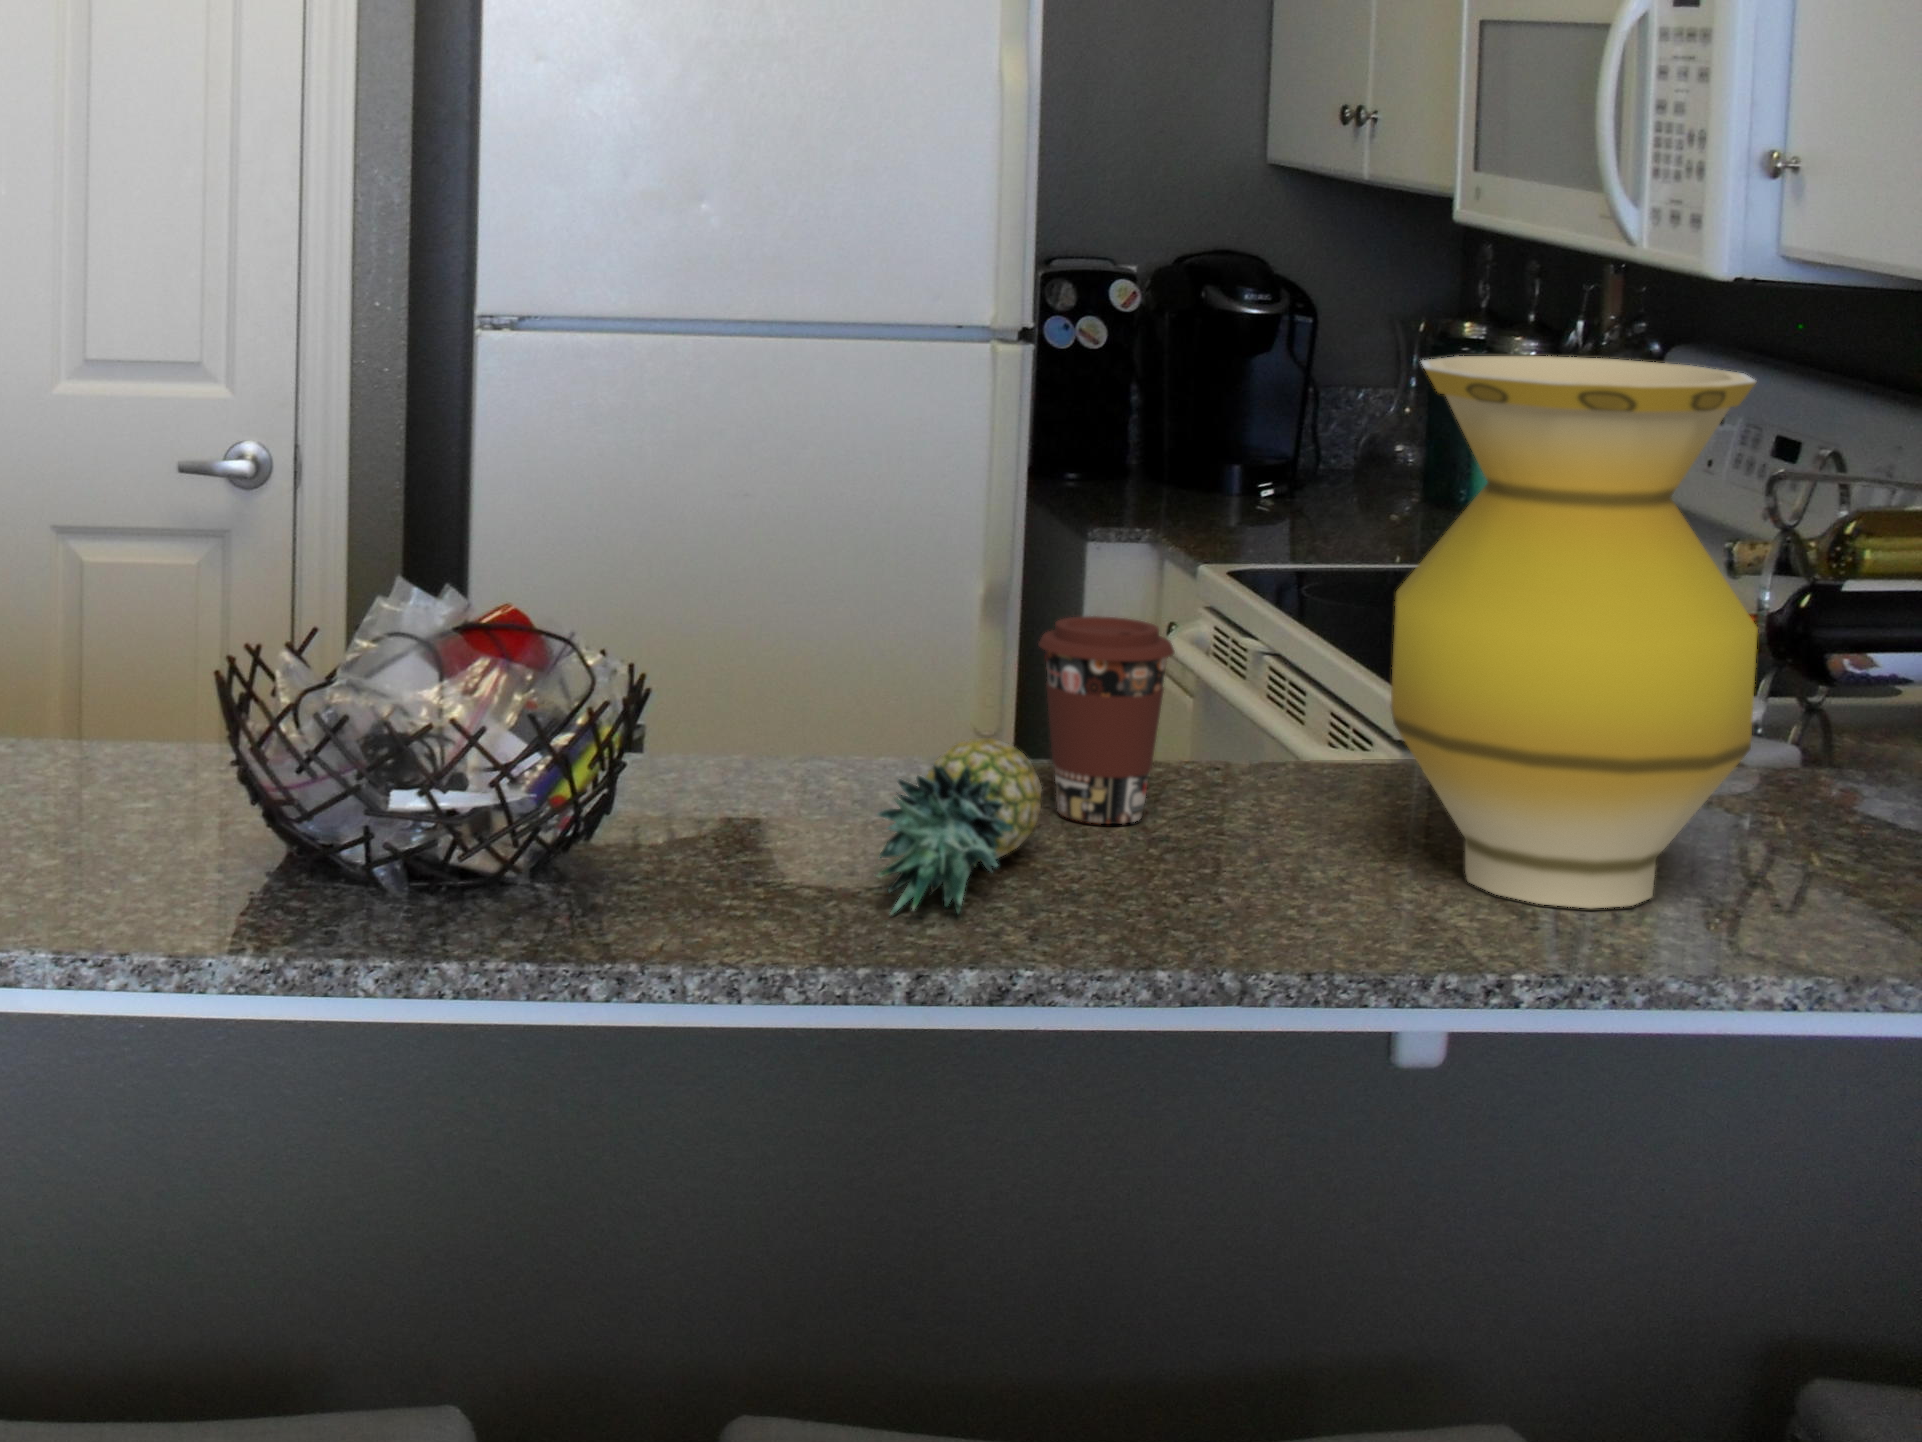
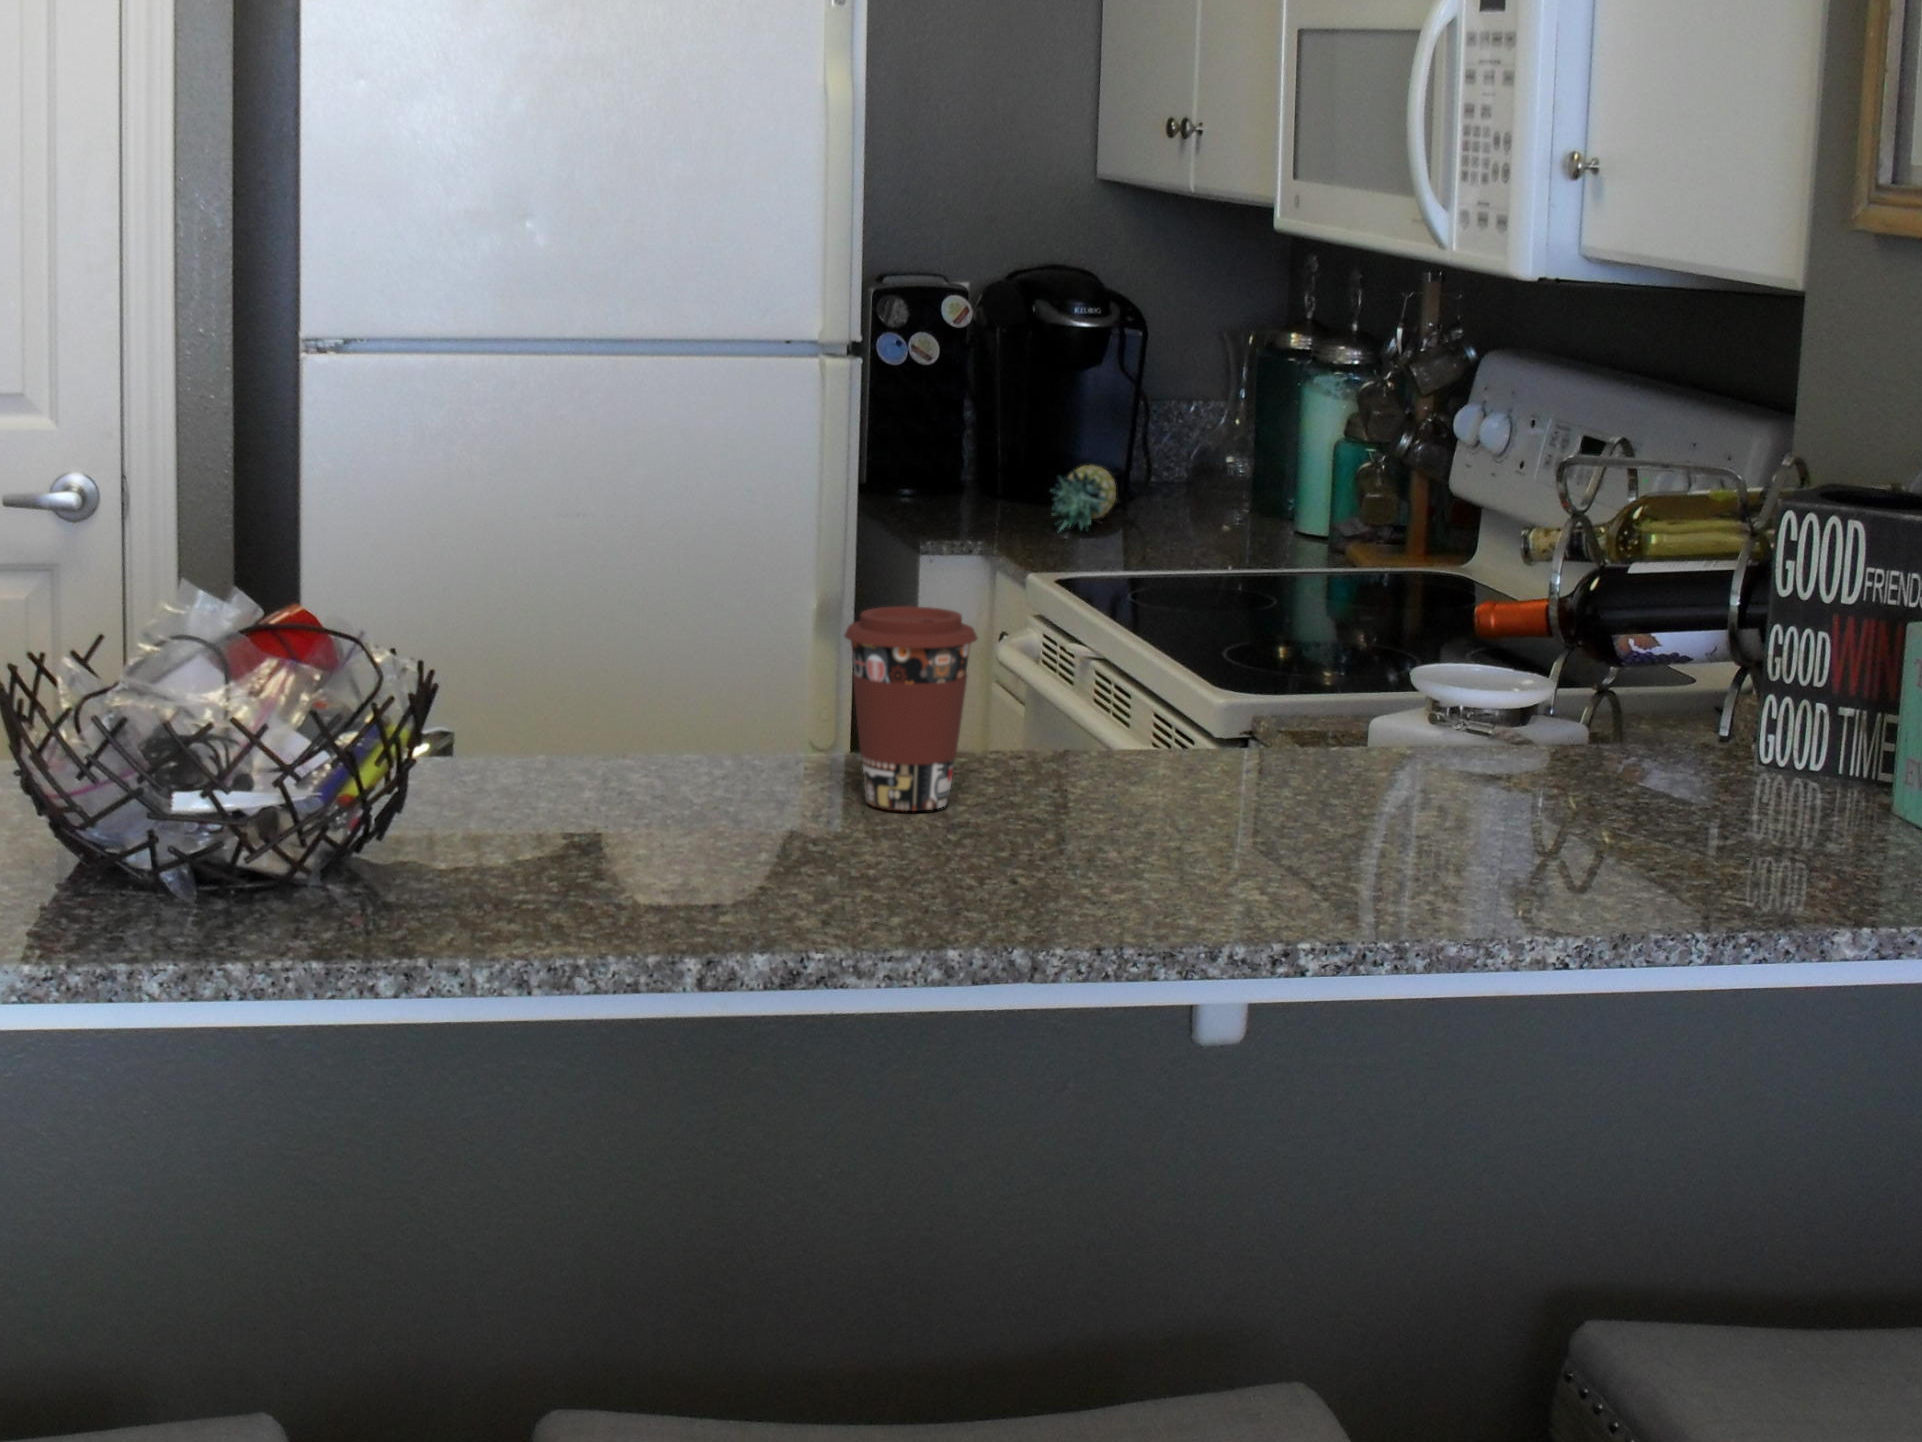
vase: present [1391,356,1758,908] -> none [1183,334,1527,871]
fruit: present [875,738,1042,914] -> present [1051,465,1116,530]

